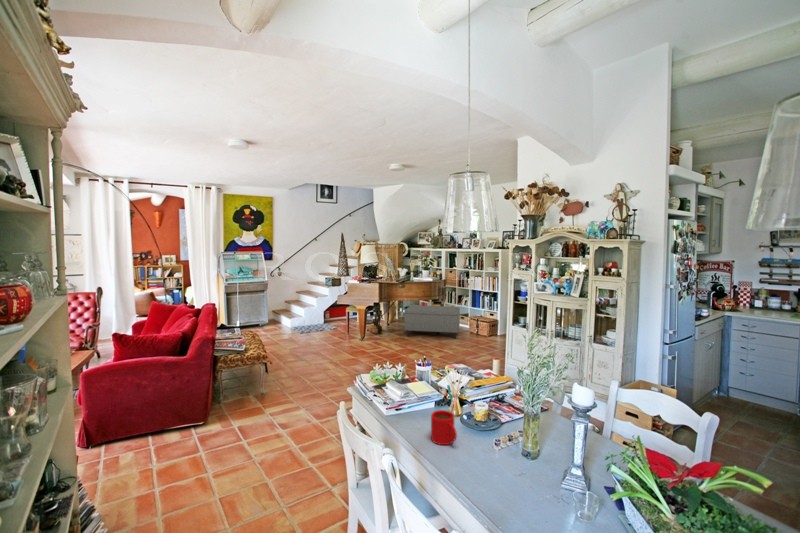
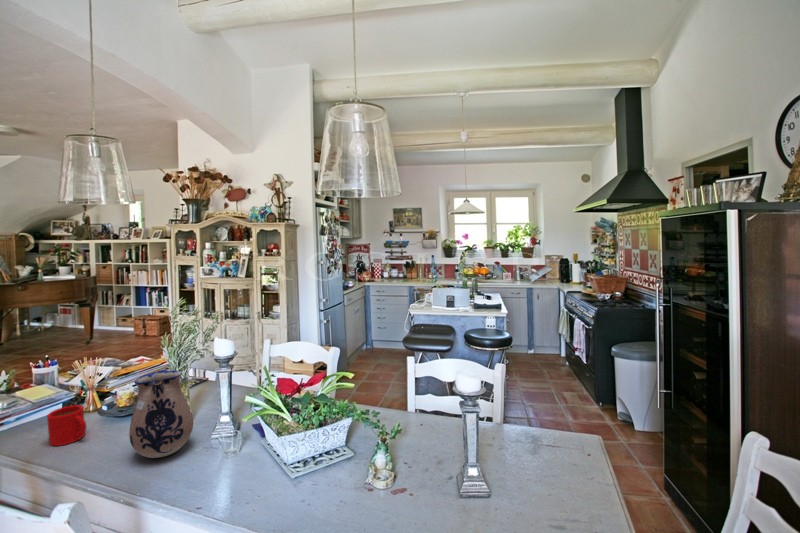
ottoman: present [404,305,460,338] -> none [25,308,120,356]
ceramic pitcher: none [493,404,551,502] -> present [130,368,193,458]

